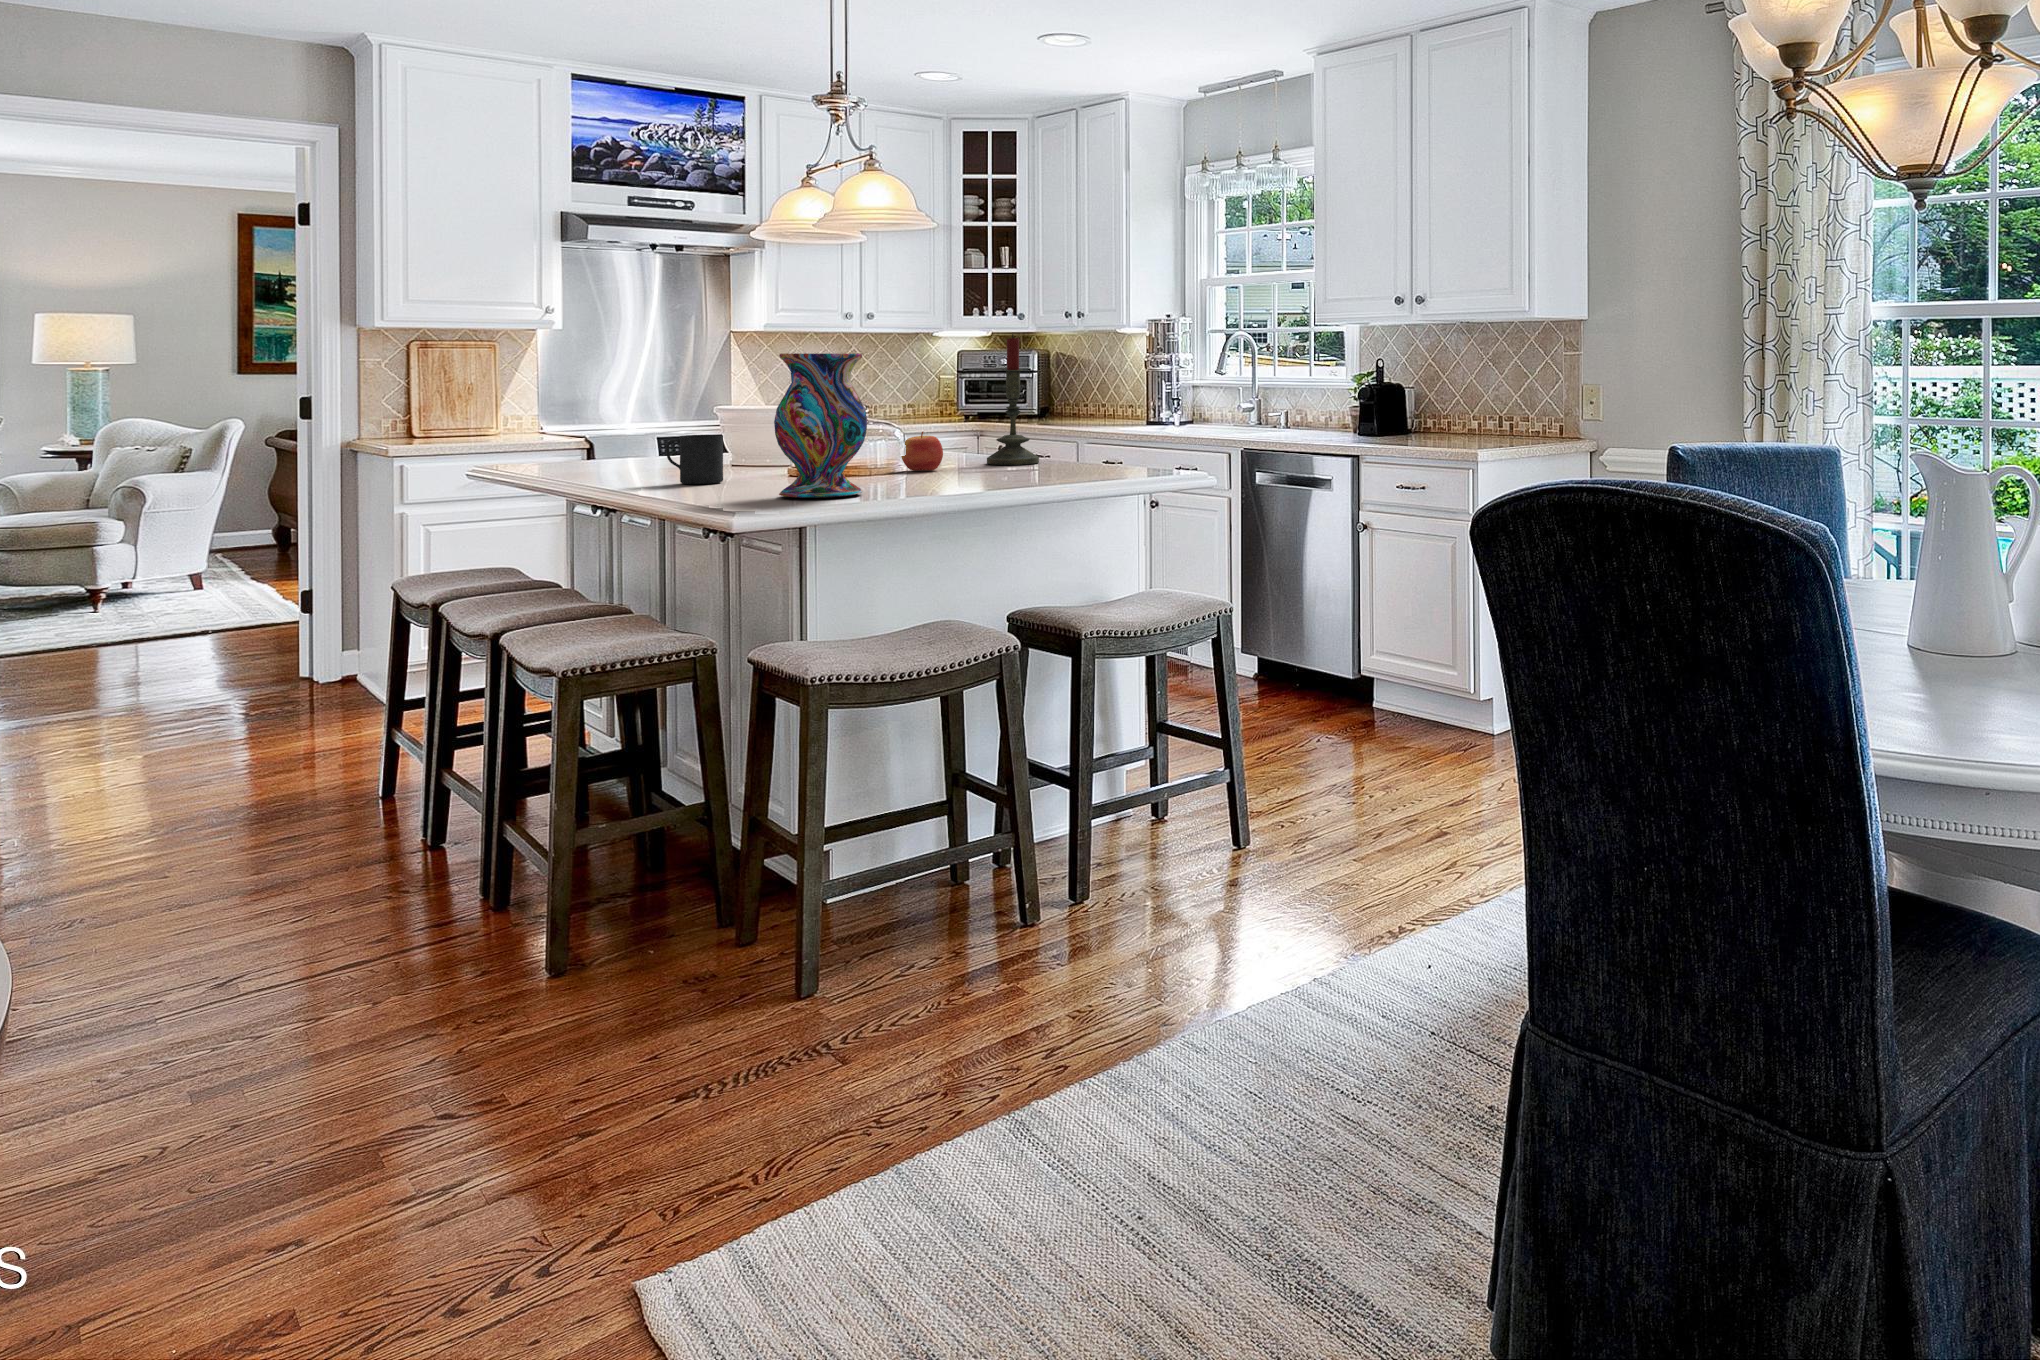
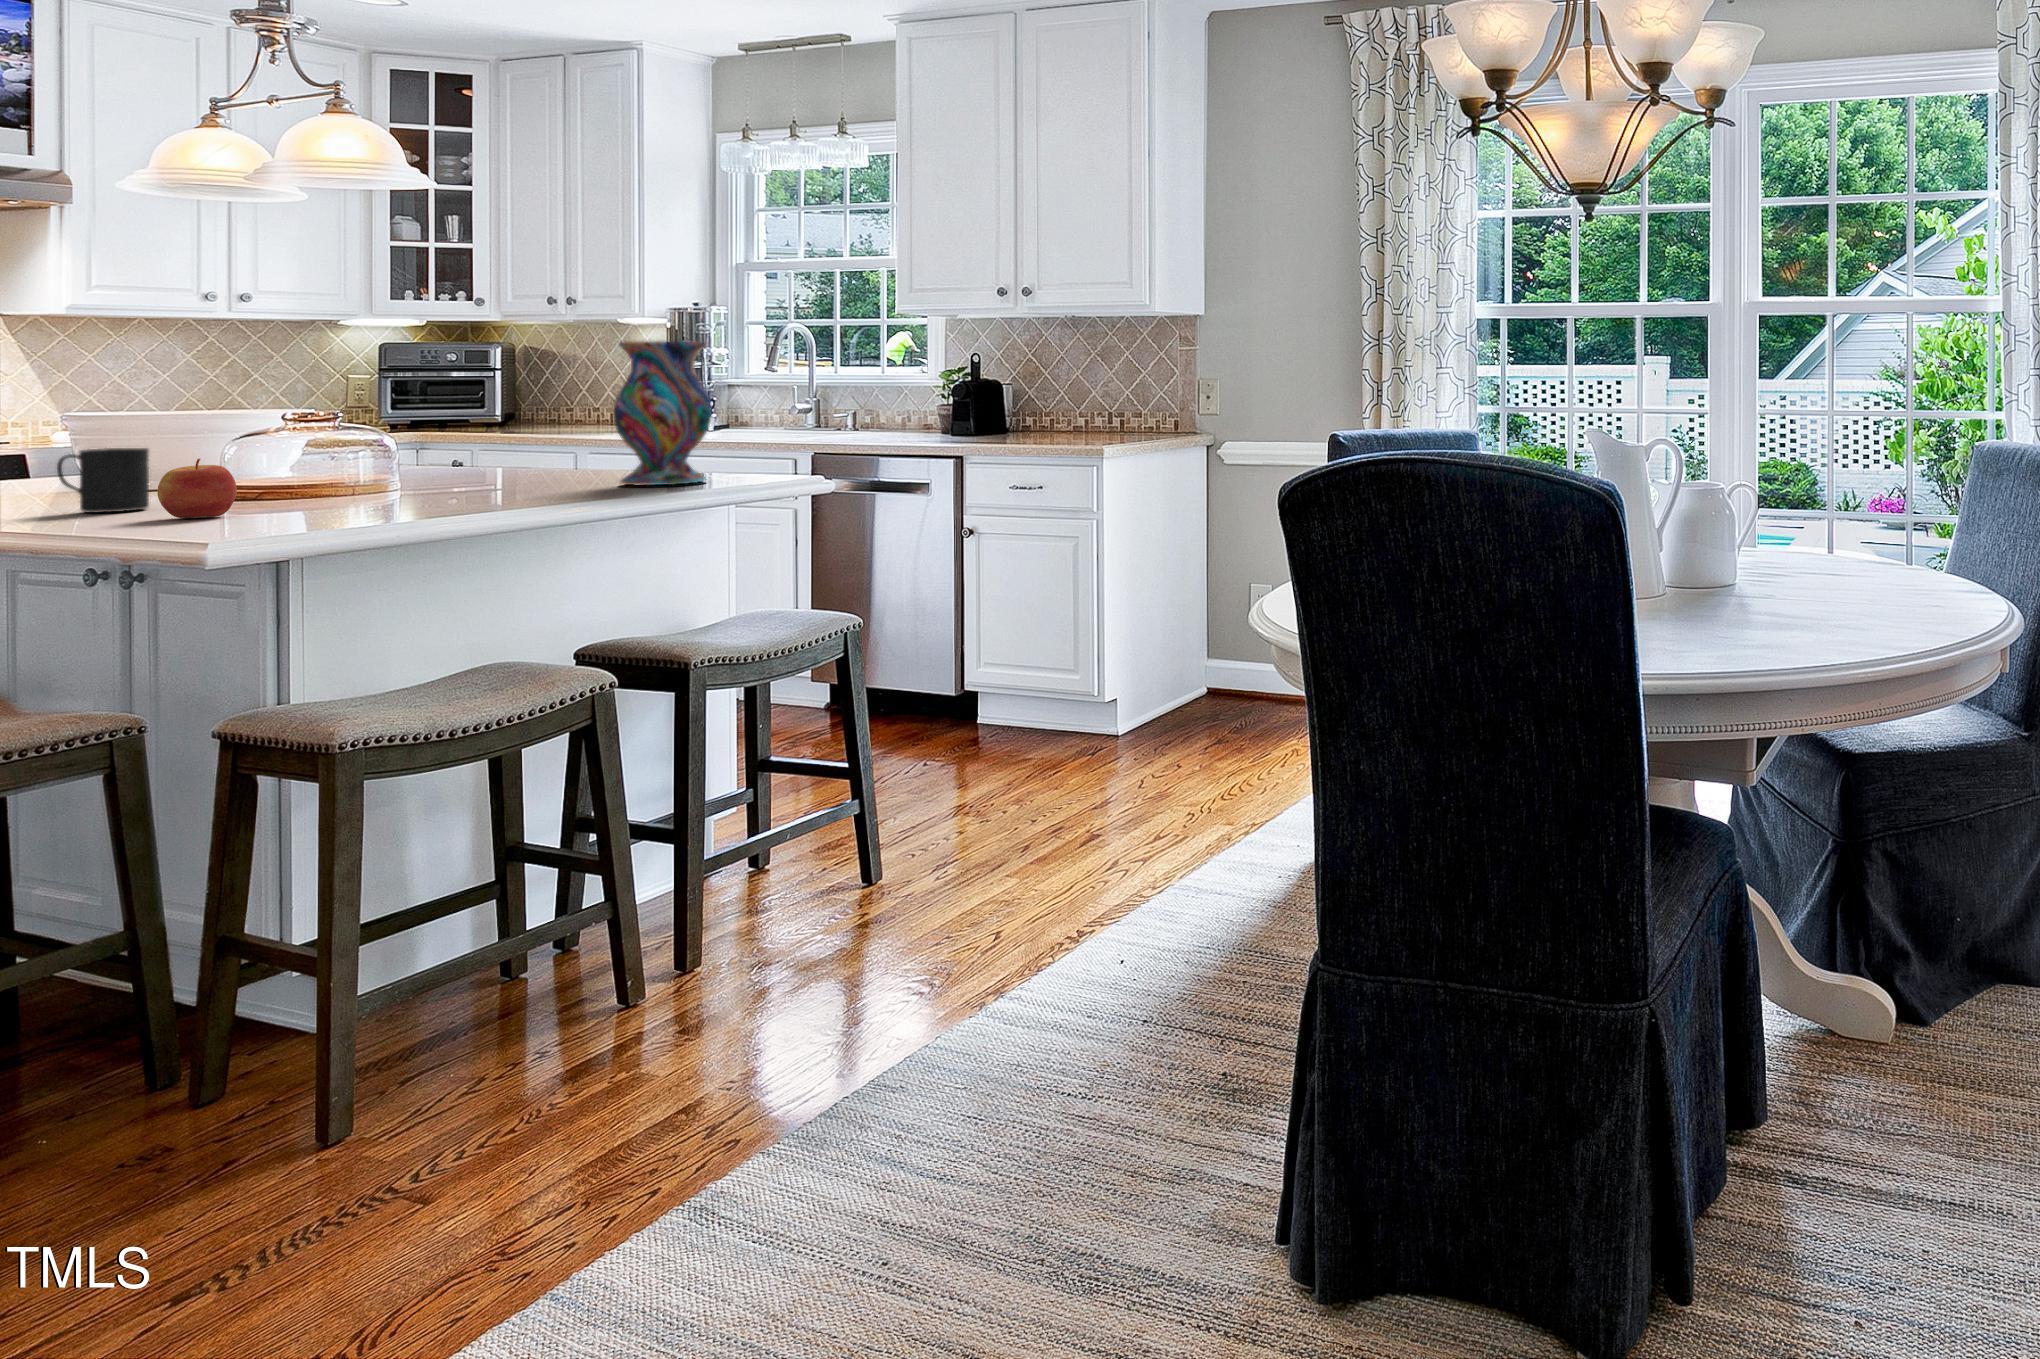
candle: present [987,334,1039,465] -> none [516,320,587,477]
vase: present [774,353,867,498] -> present [613,341,712,485]
apple: present [901,432,943,471] -> present [157,459,237,518]

